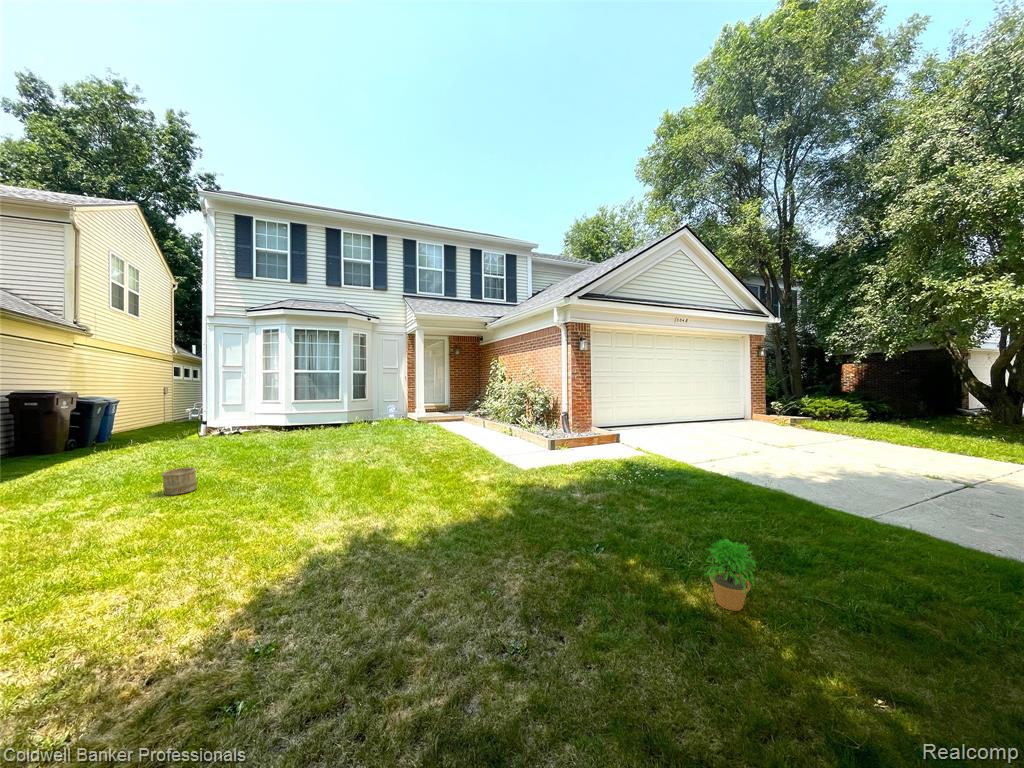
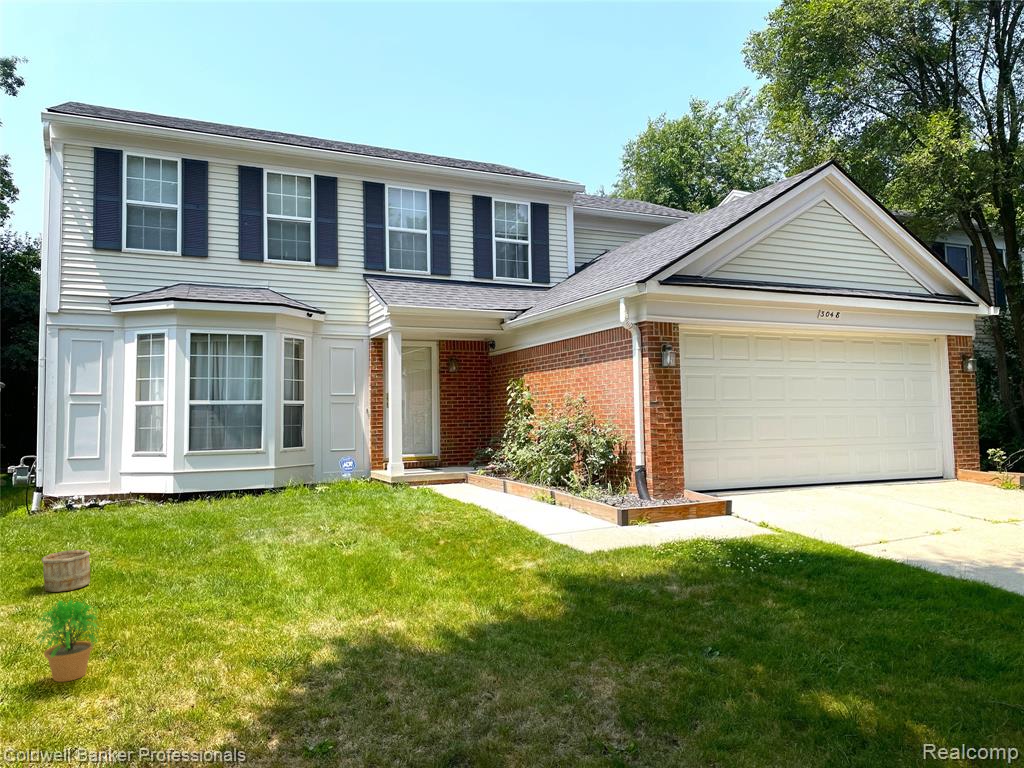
potted plant: present [706,538,755,611] -> present [36,600,100,682]

